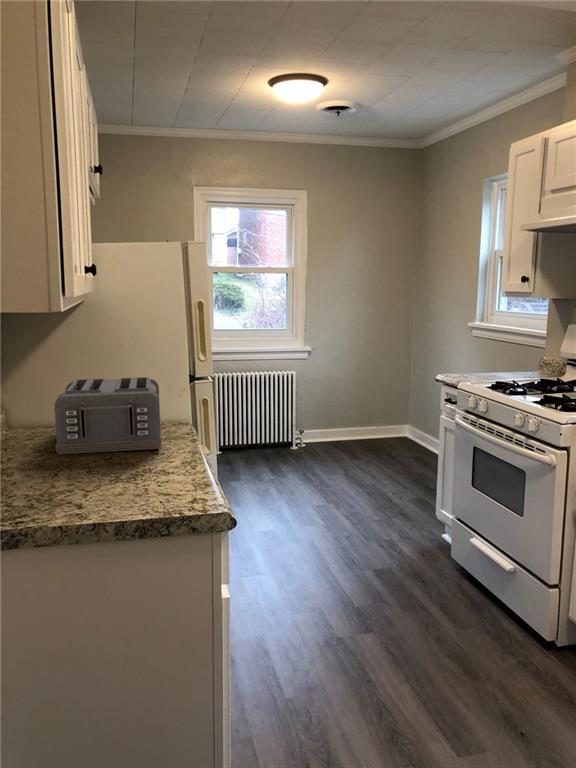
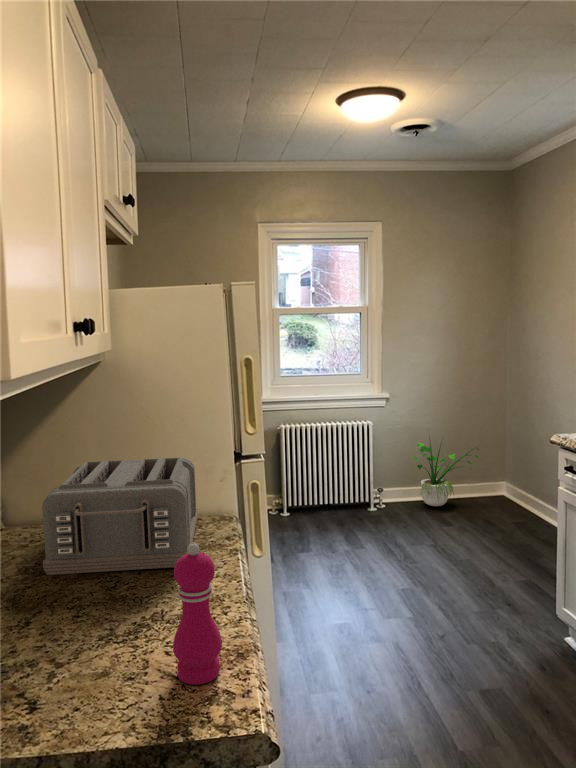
potted plant: none [327,377,392,447] -> present [413,437,479,506]
pepper mill: none [166,411,196,496] -> present [173,544,222,685]

